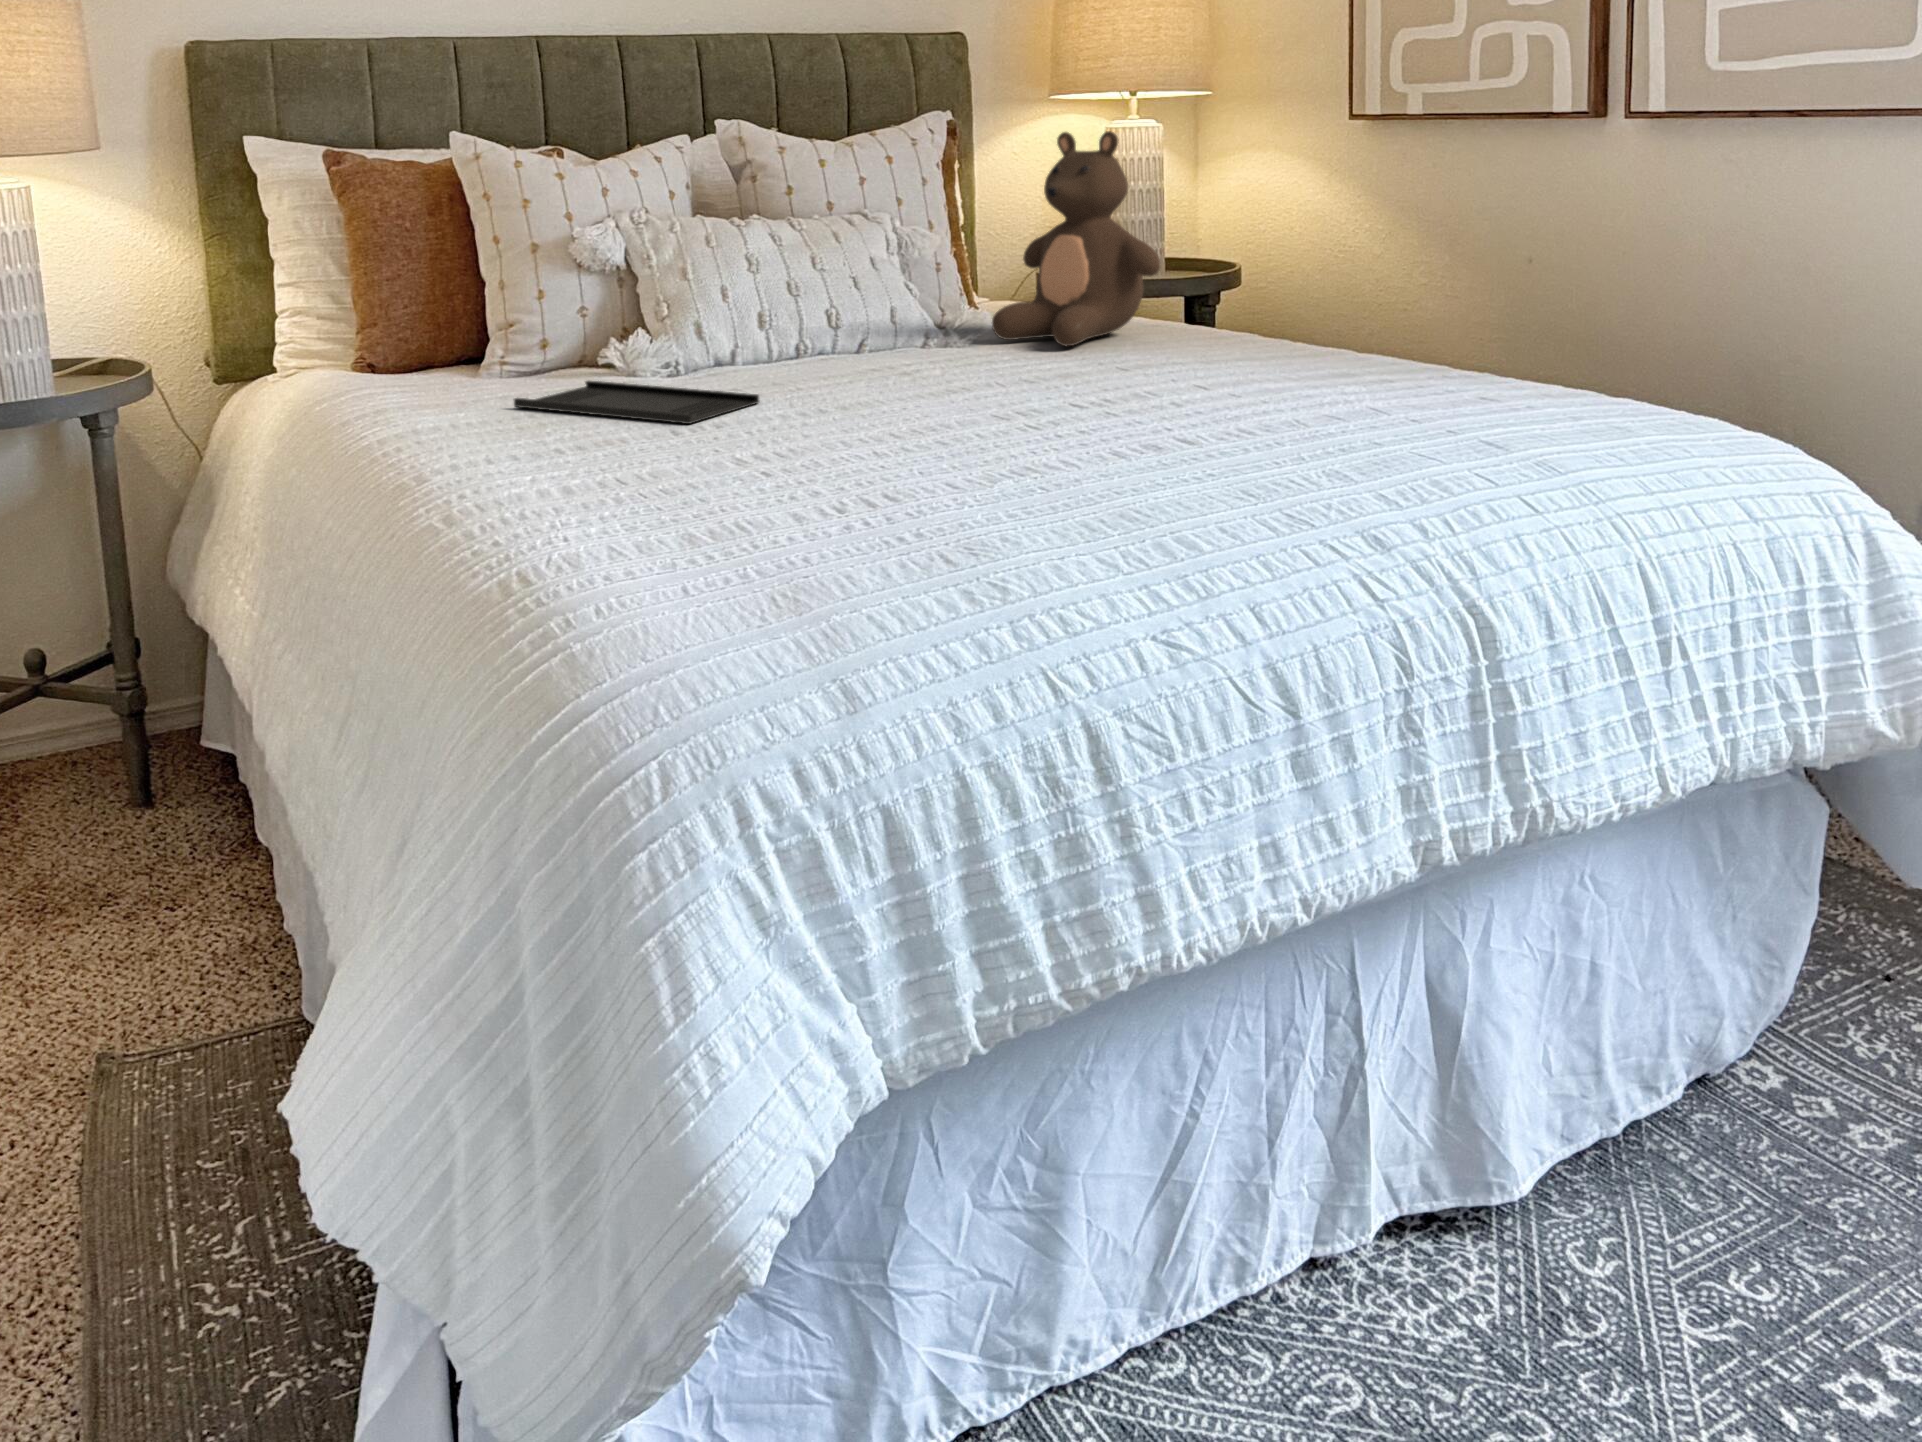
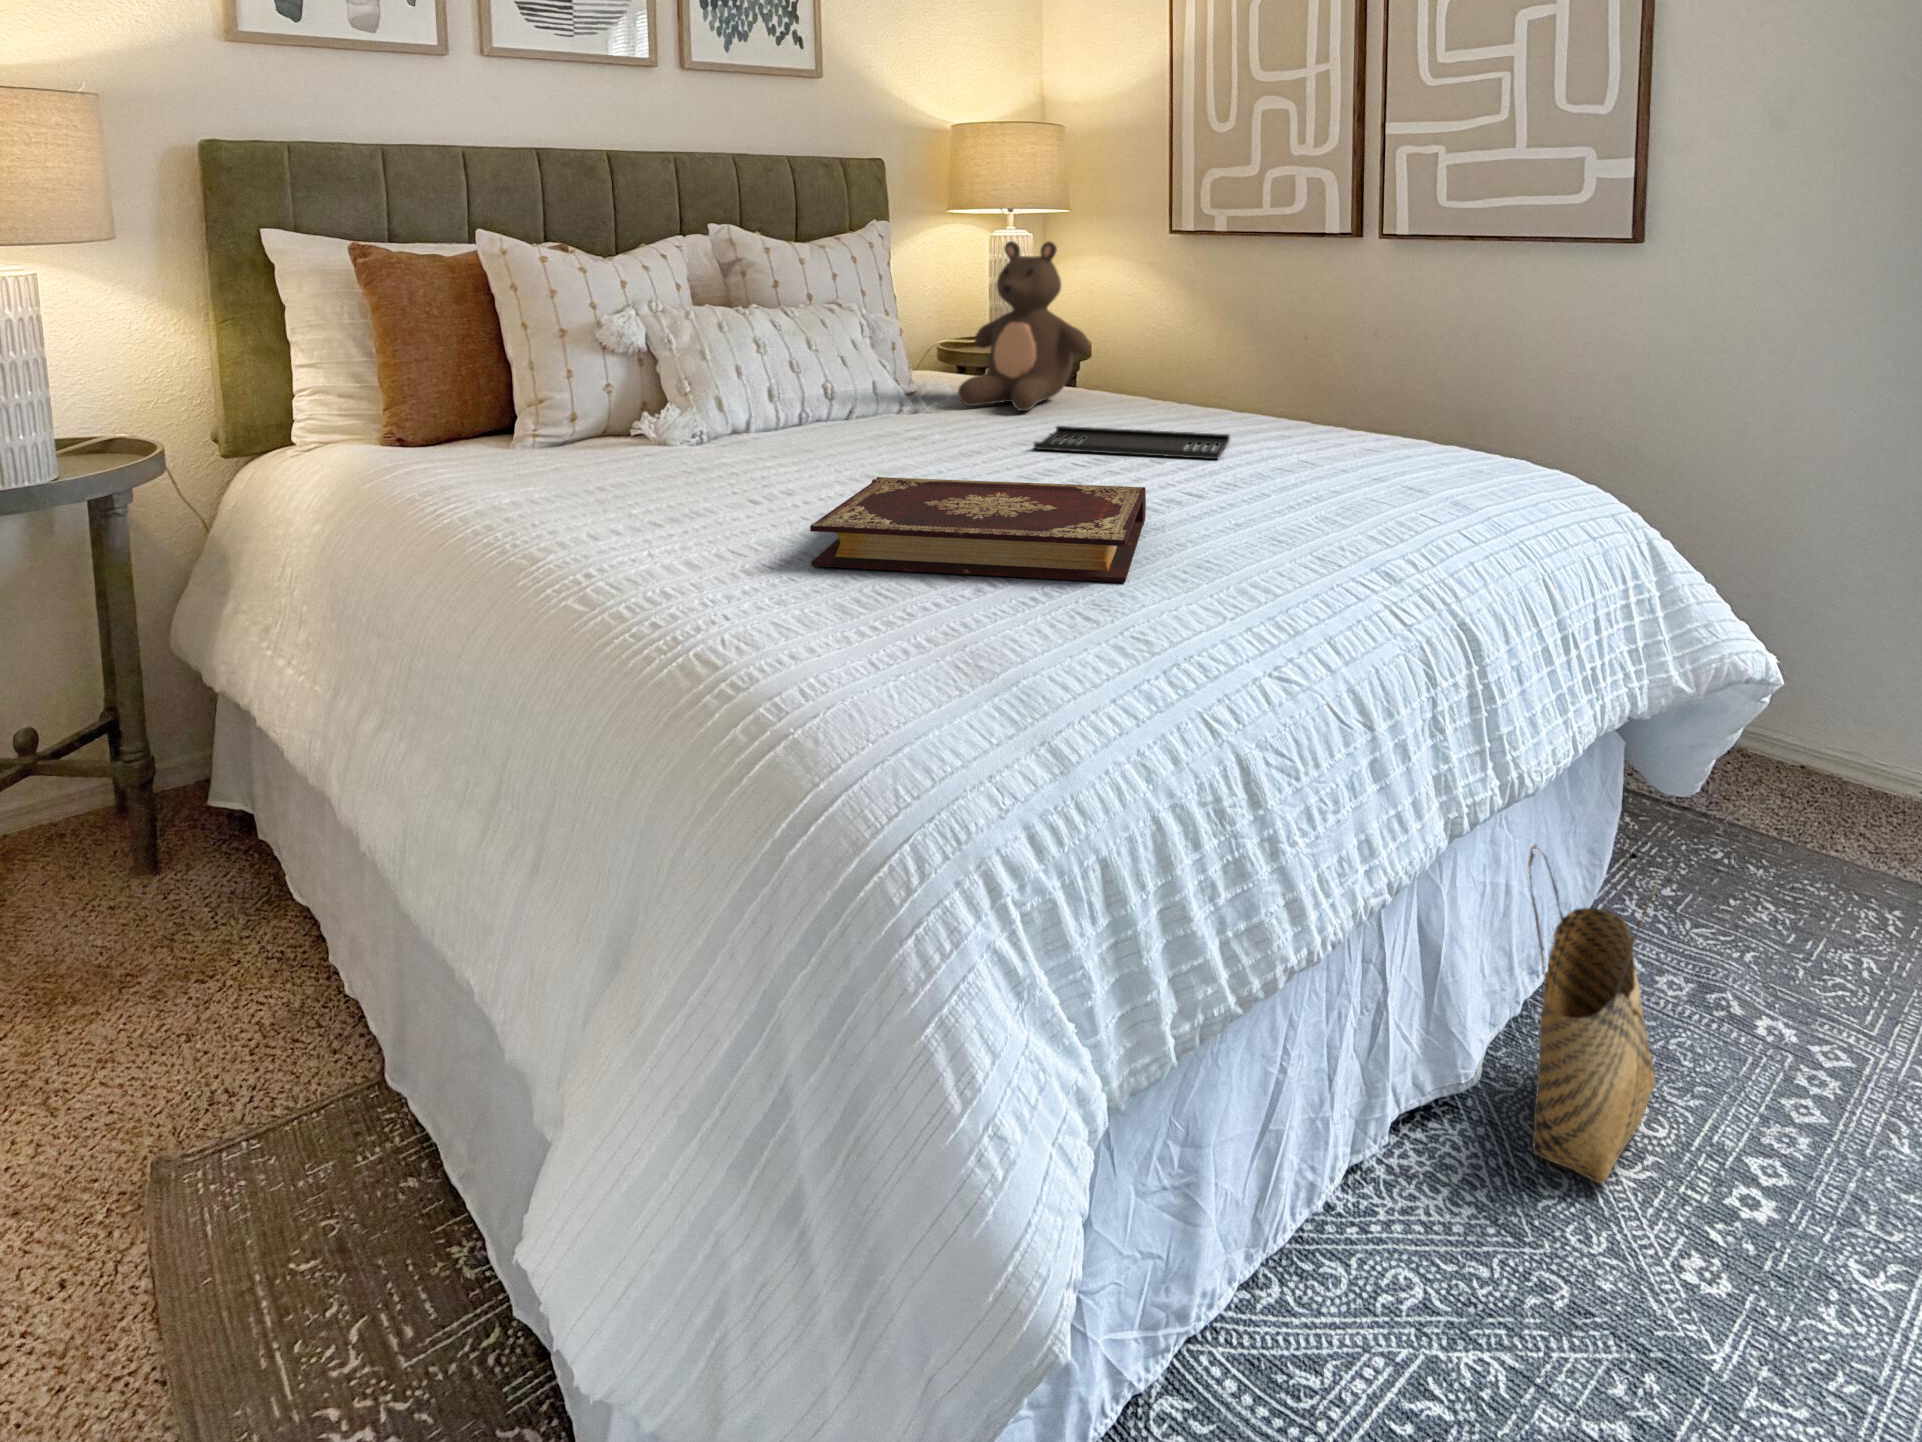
tray: present [514,381,759,424] -> present [1034,426,1230,459]
book: none [689,408,1110,528] -> present [810,477,1146,582]
woven basket: none [1568,906,1777,1336] -> present [1528,845,1657,1184]

